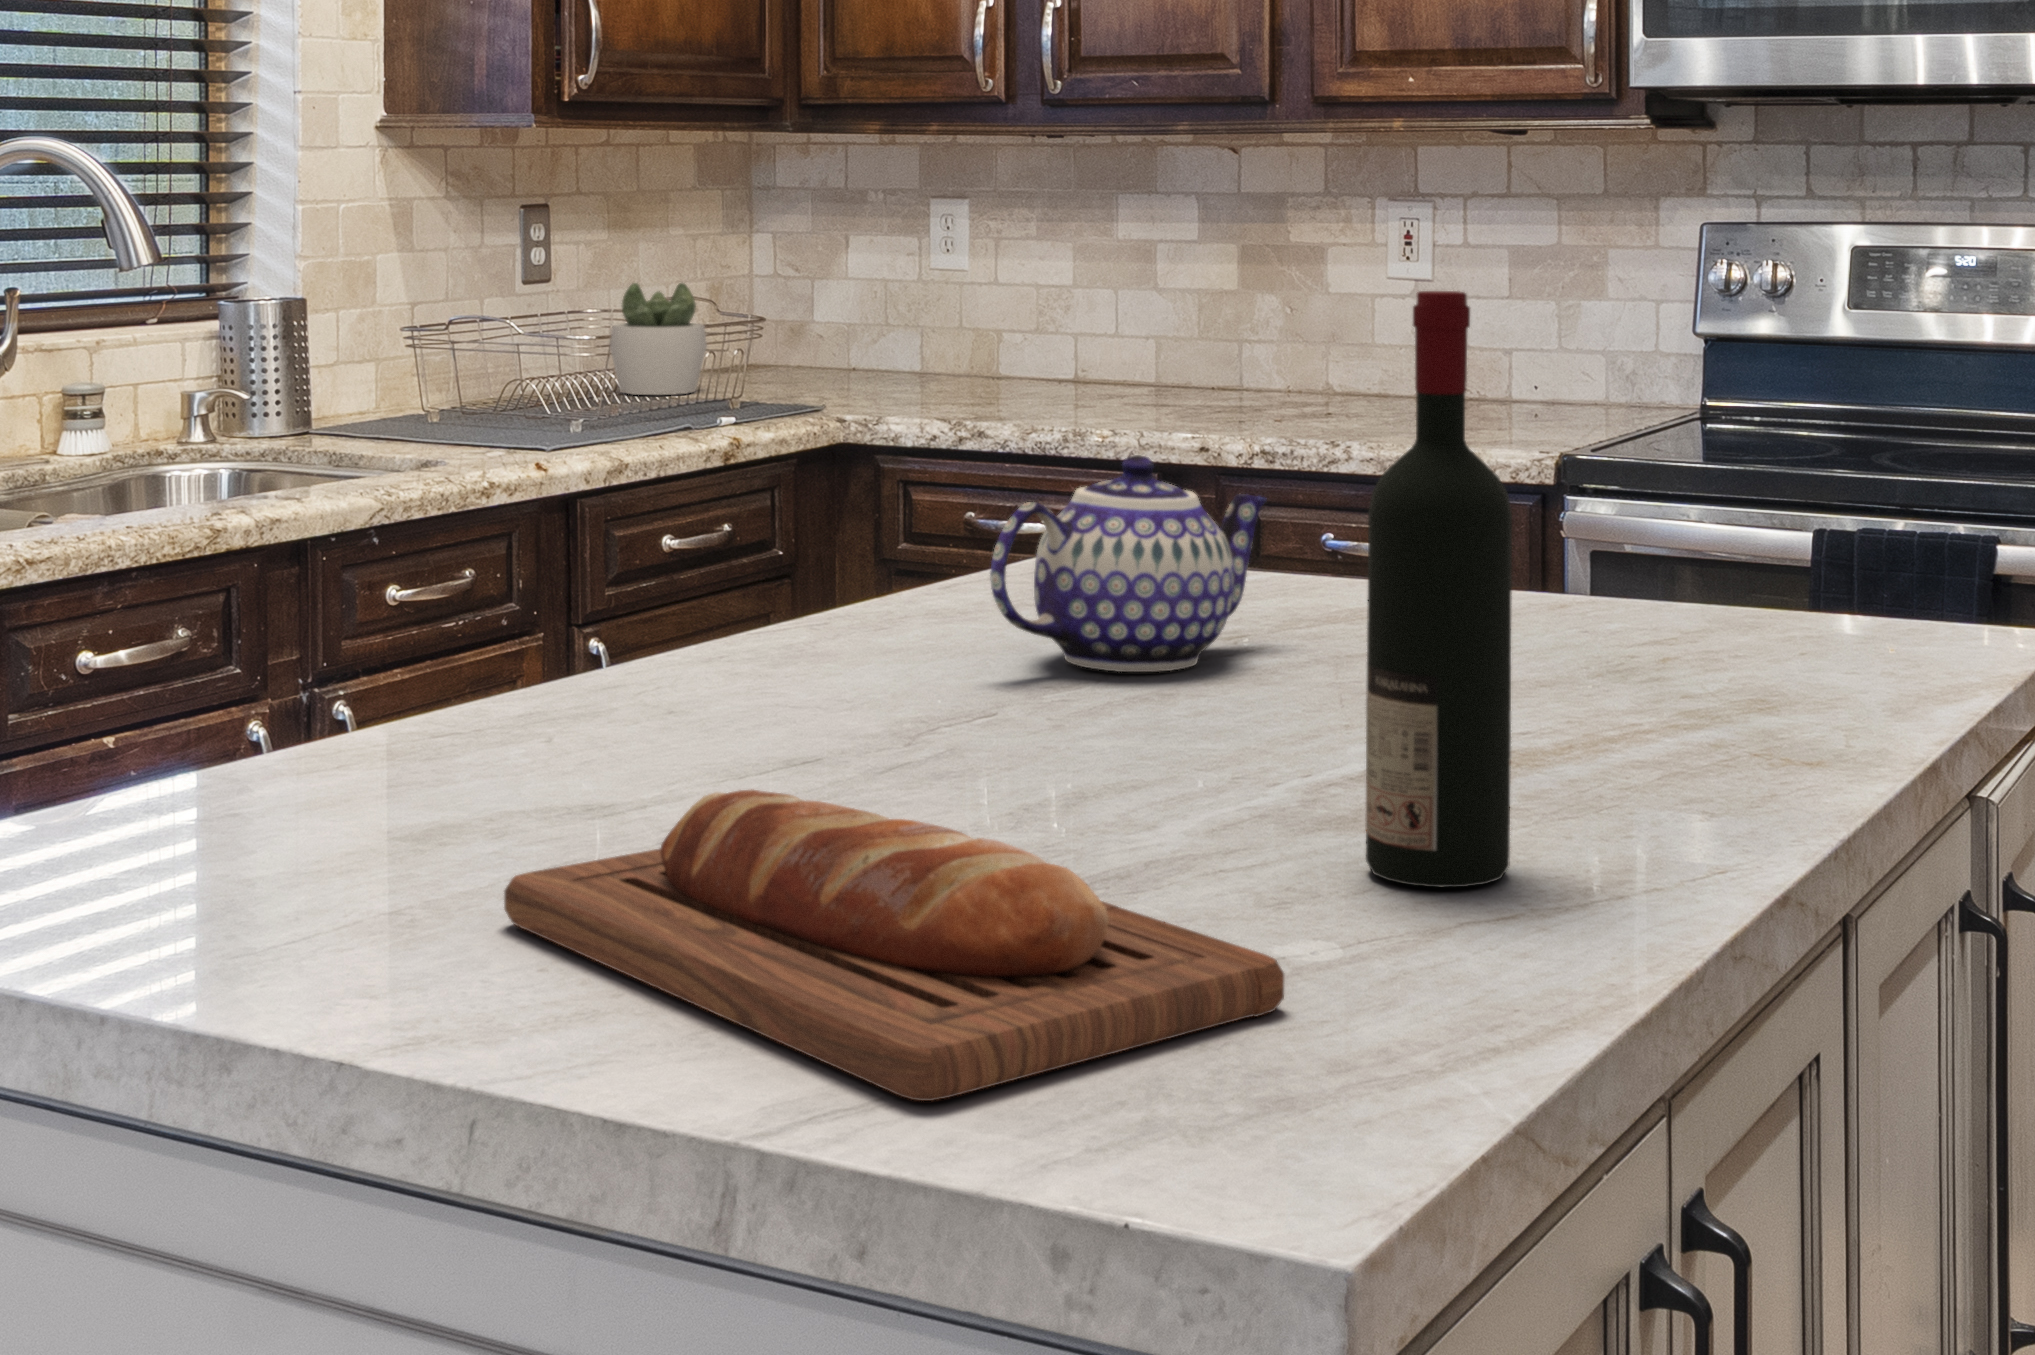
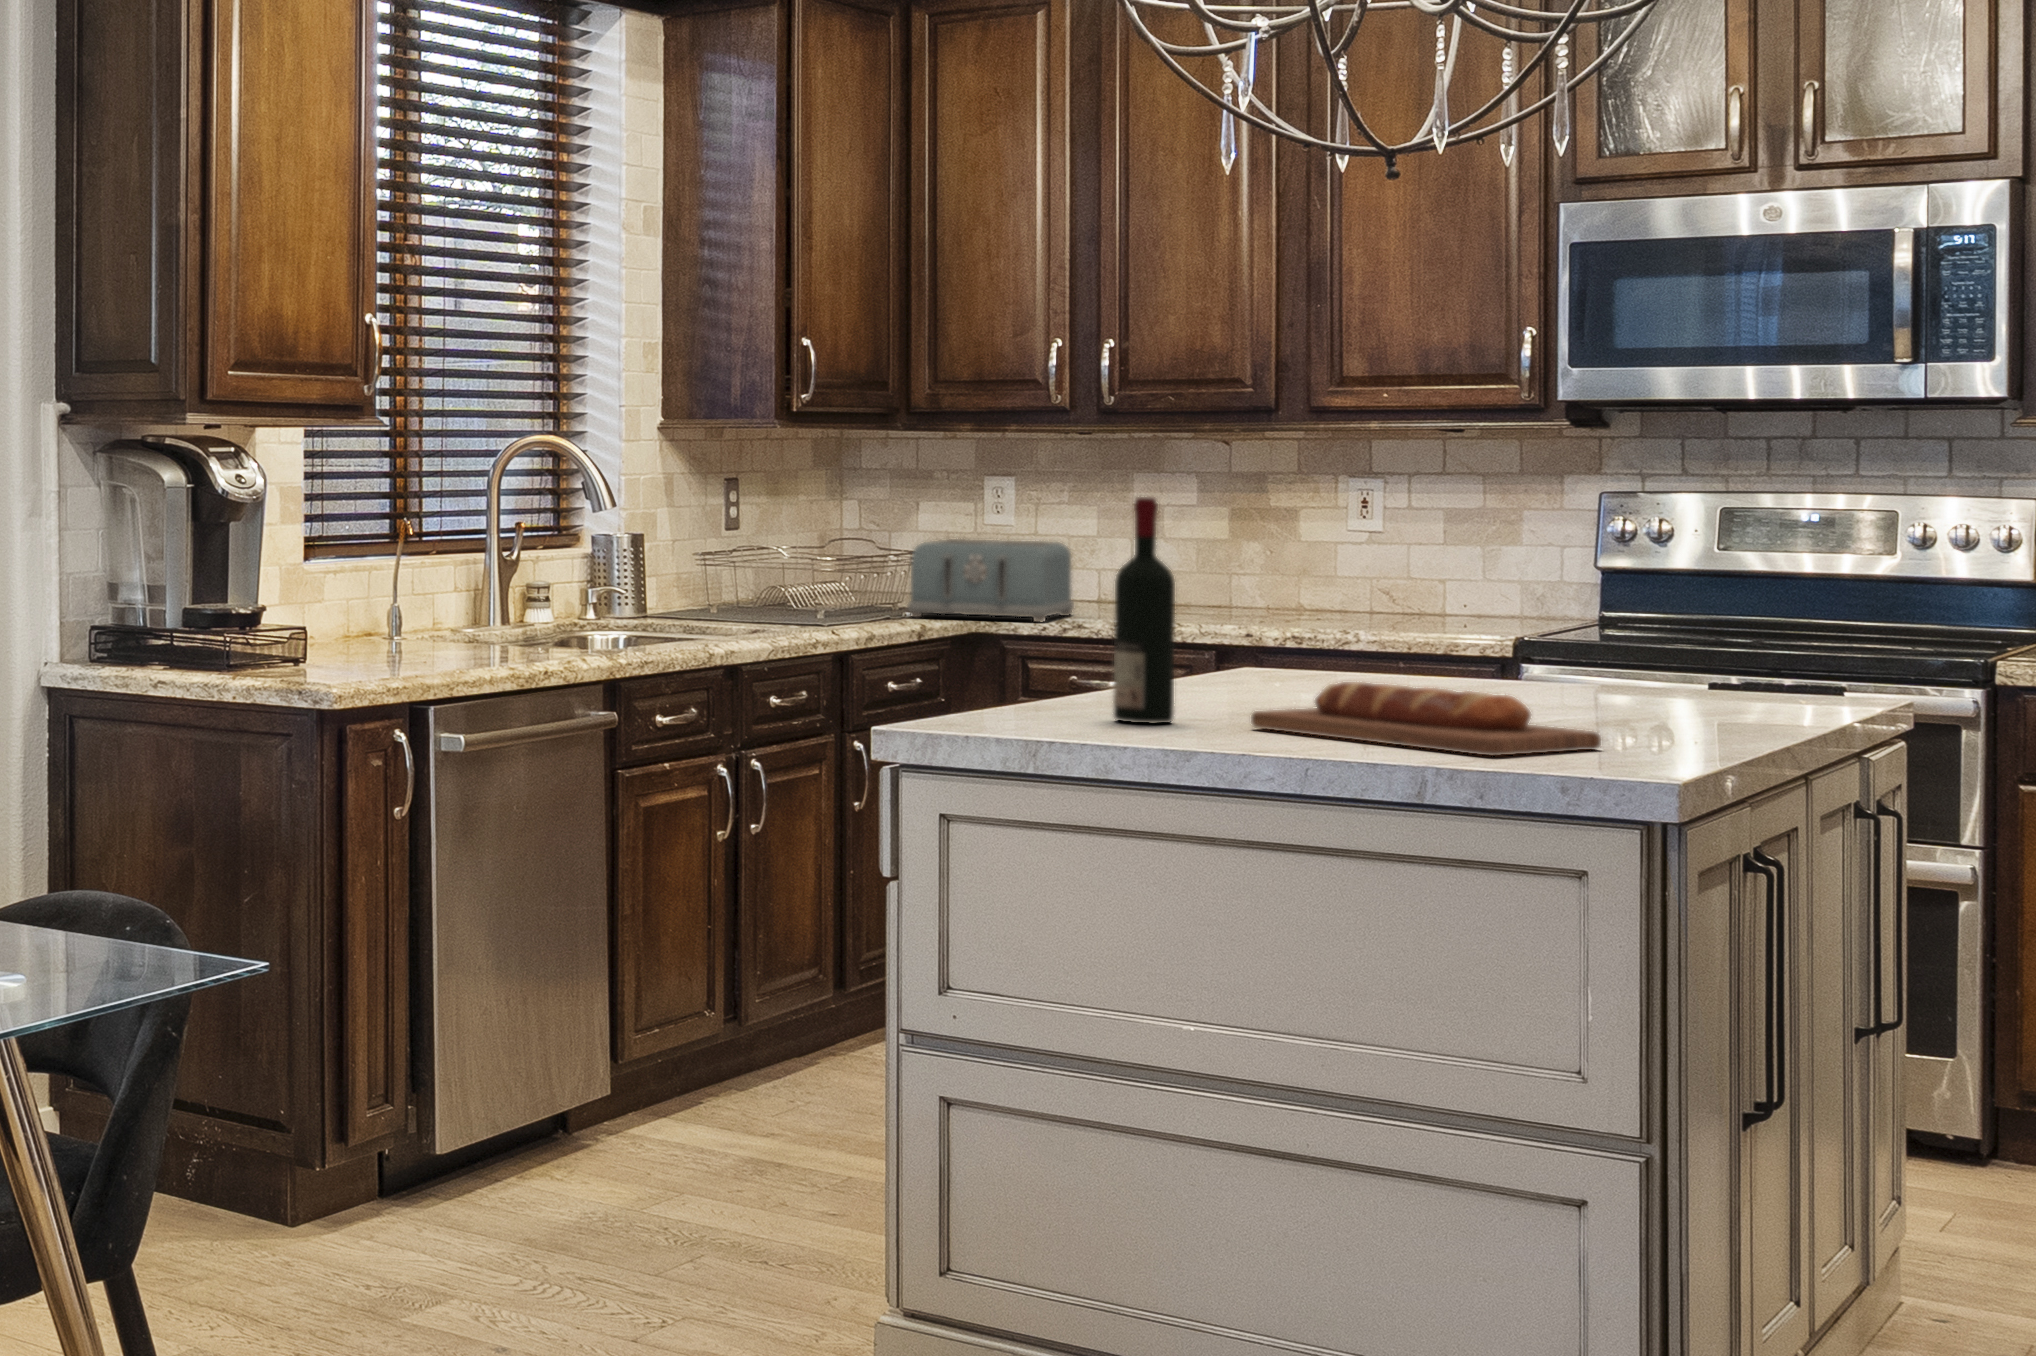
succulent plant: present [610,283,707,395] -> none [783,530,848,603]
wine bottle: present [1366,291,1512,887] -> present [1113,497,1175,723]
toaster: none [723,299,993,433] -> present [908,539,1074,622]
teapot: present [990,455,1267,672] -> none [1330,588,1455,689]

